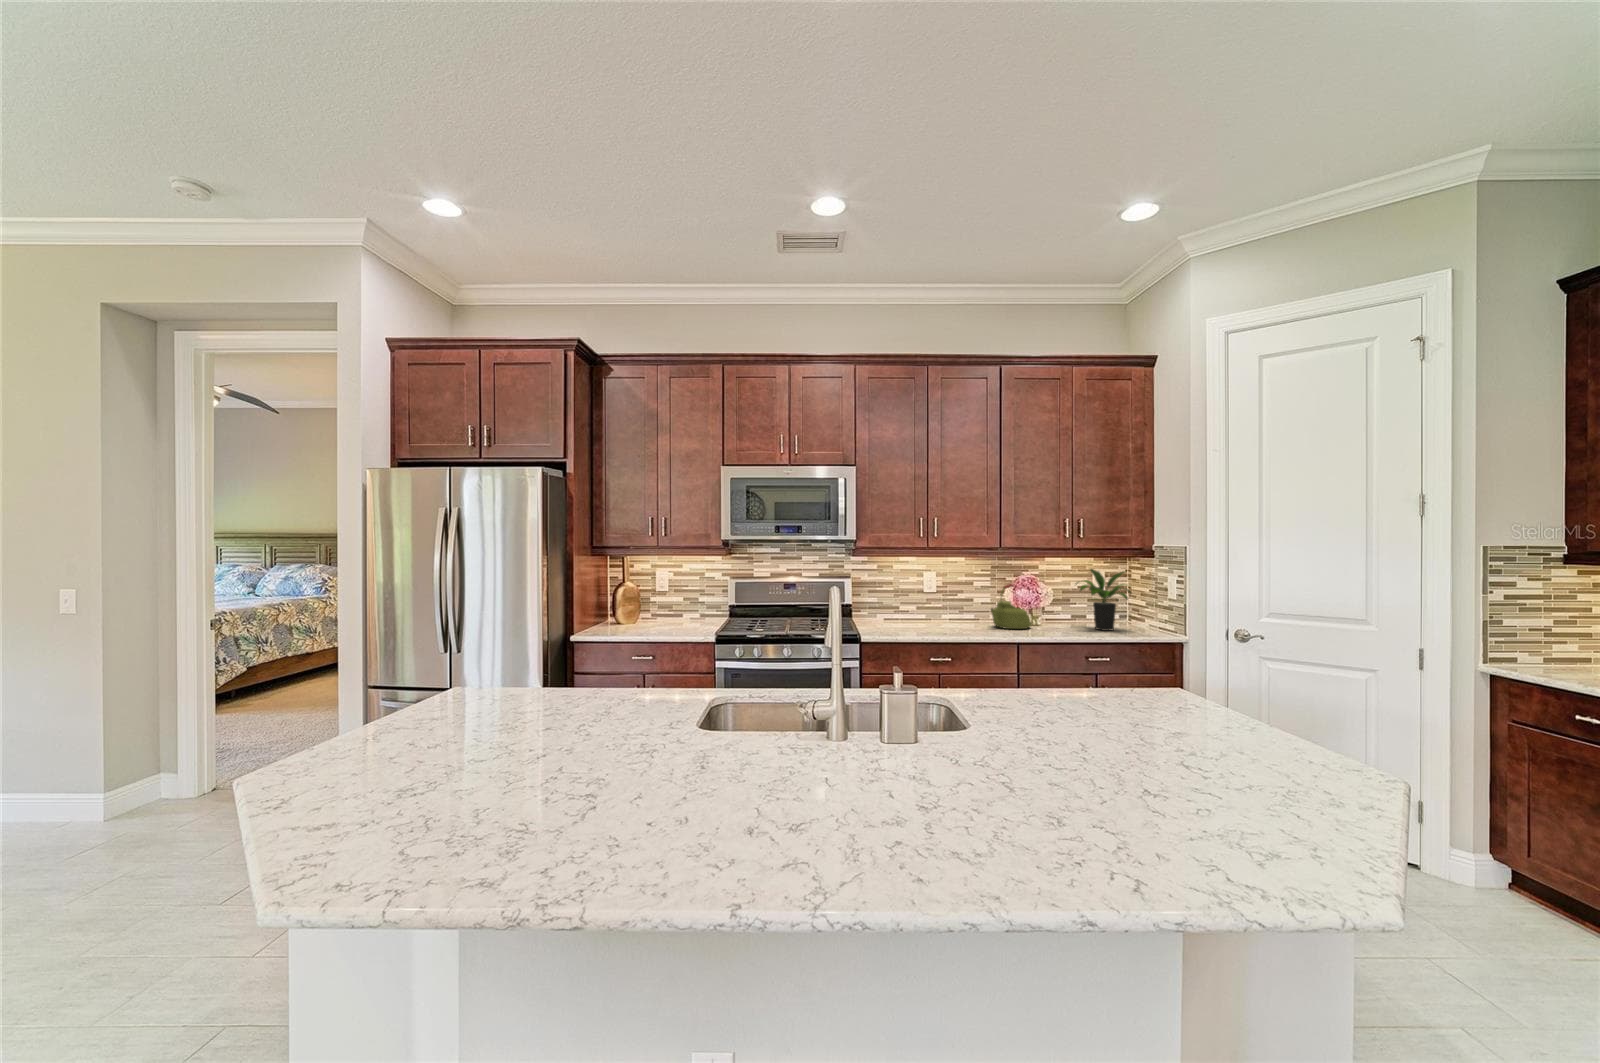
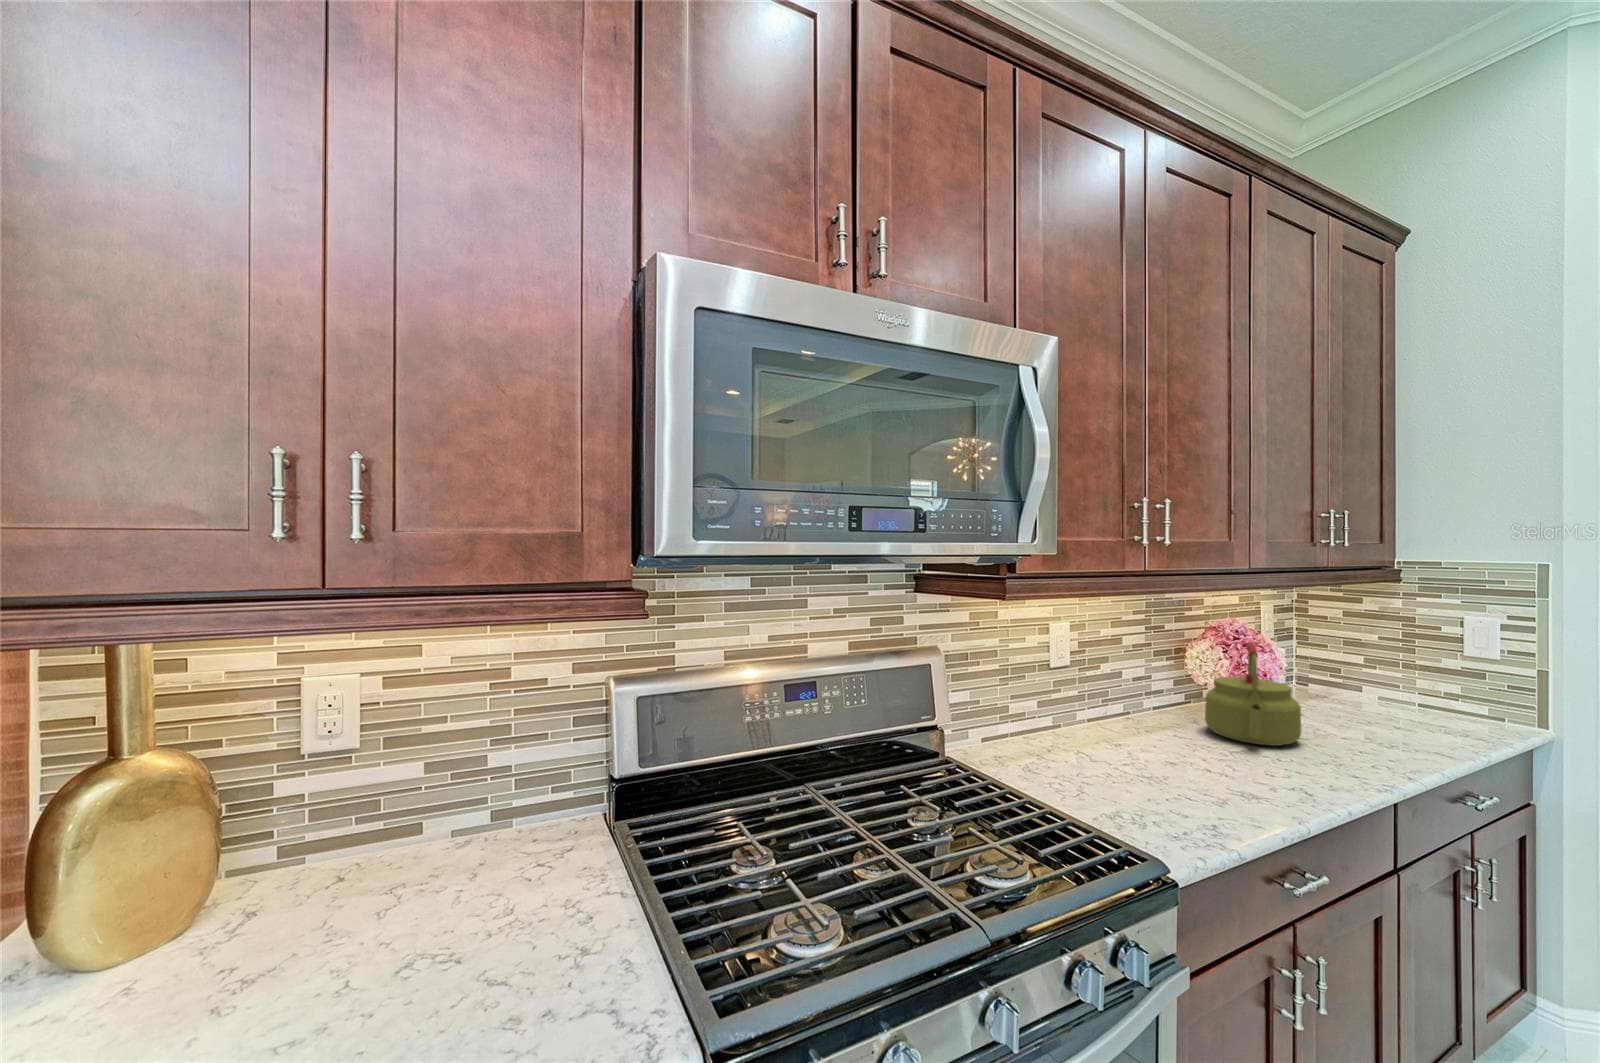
potted plant: present [1077,569,1131,631] -> none [1300,604,1443,725]

